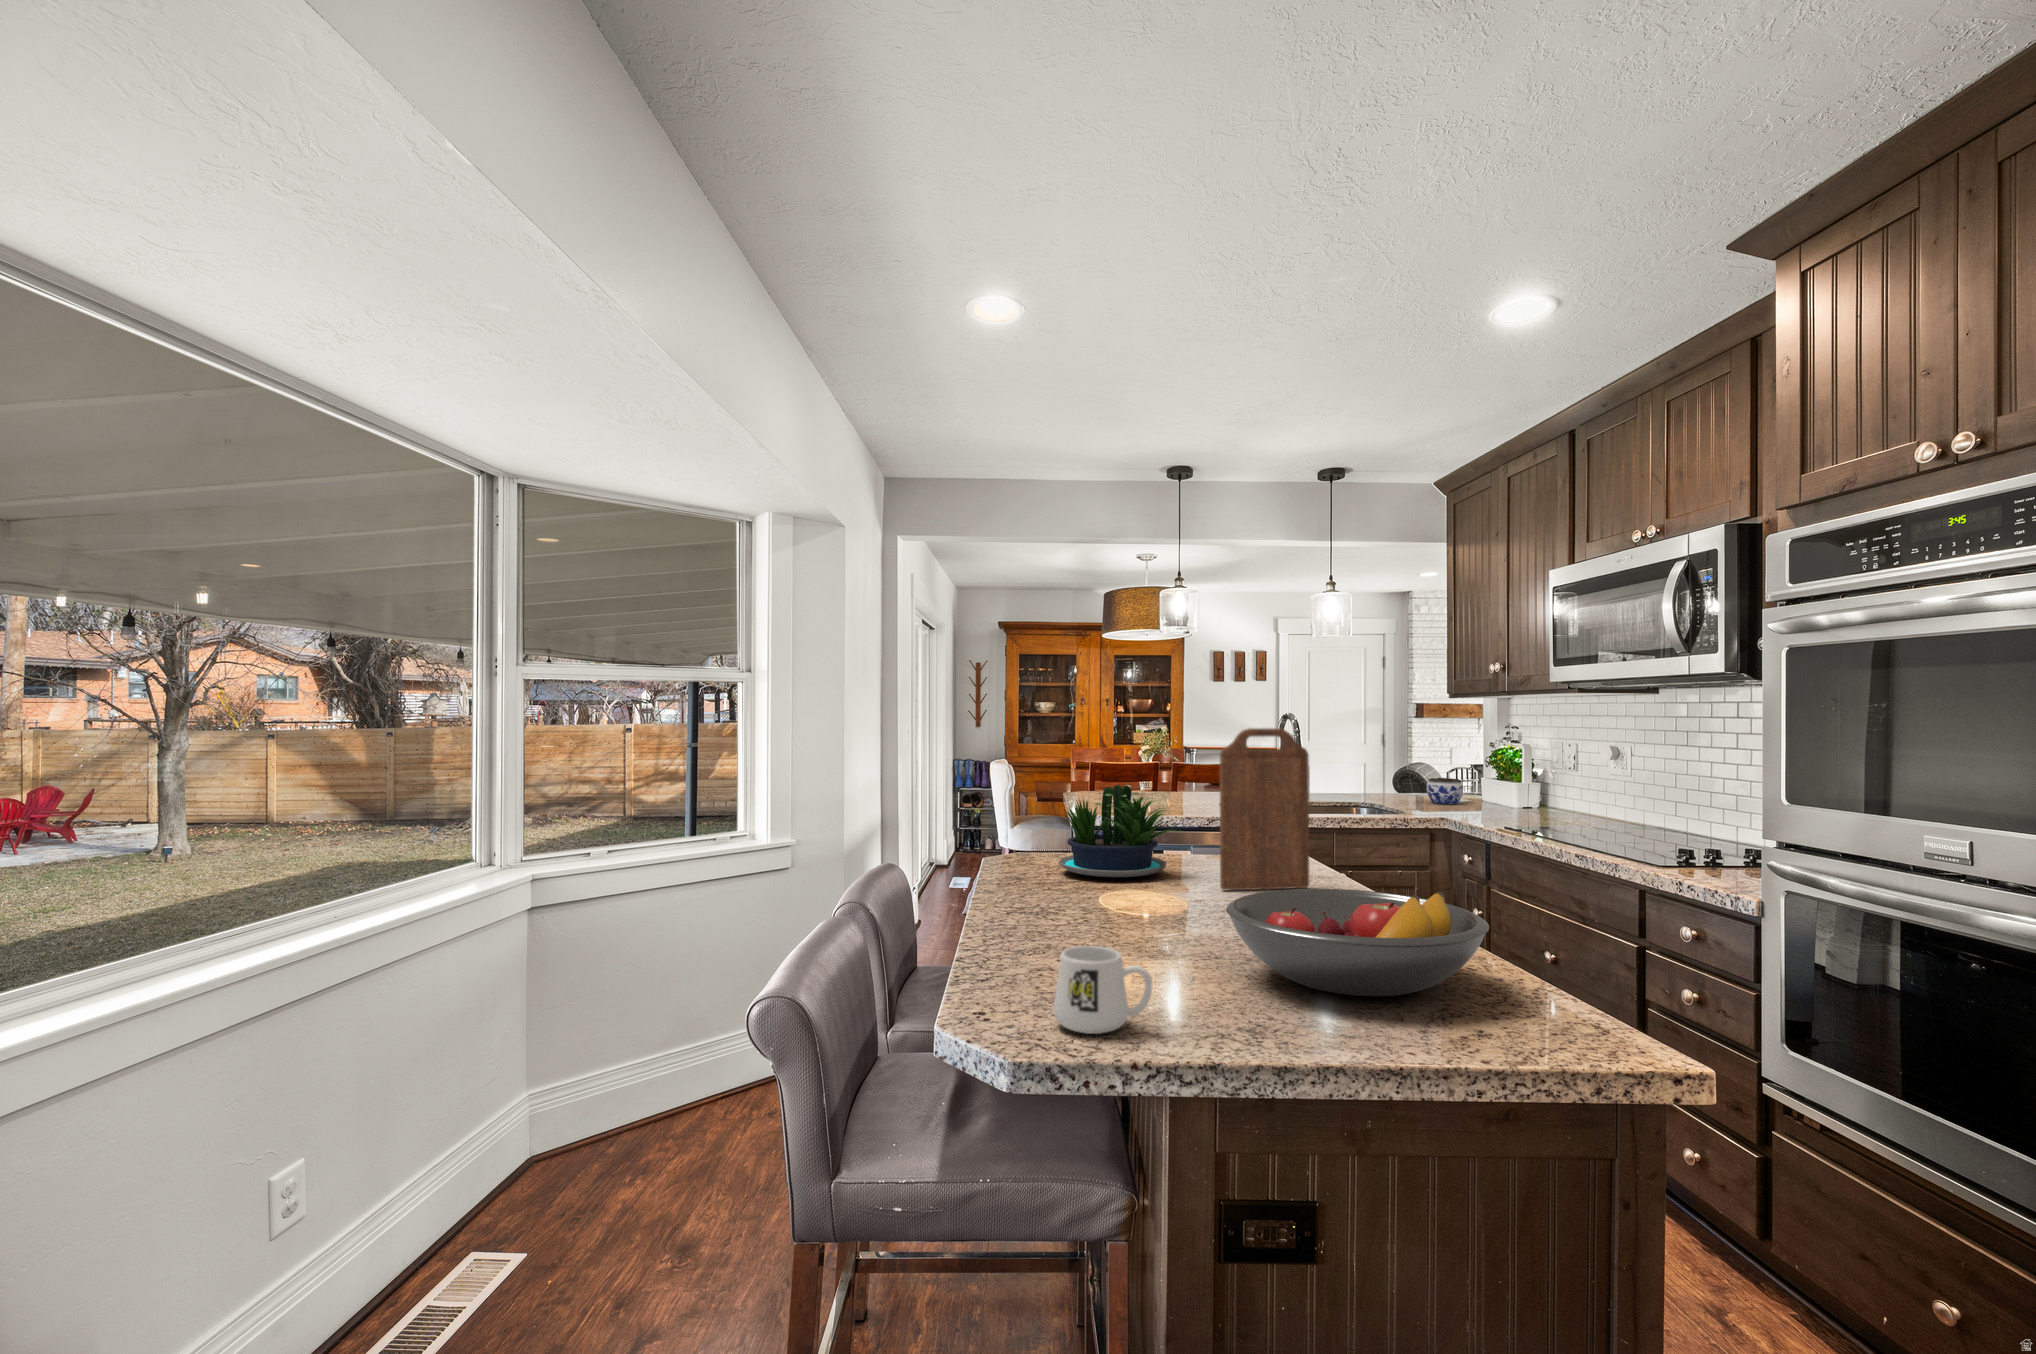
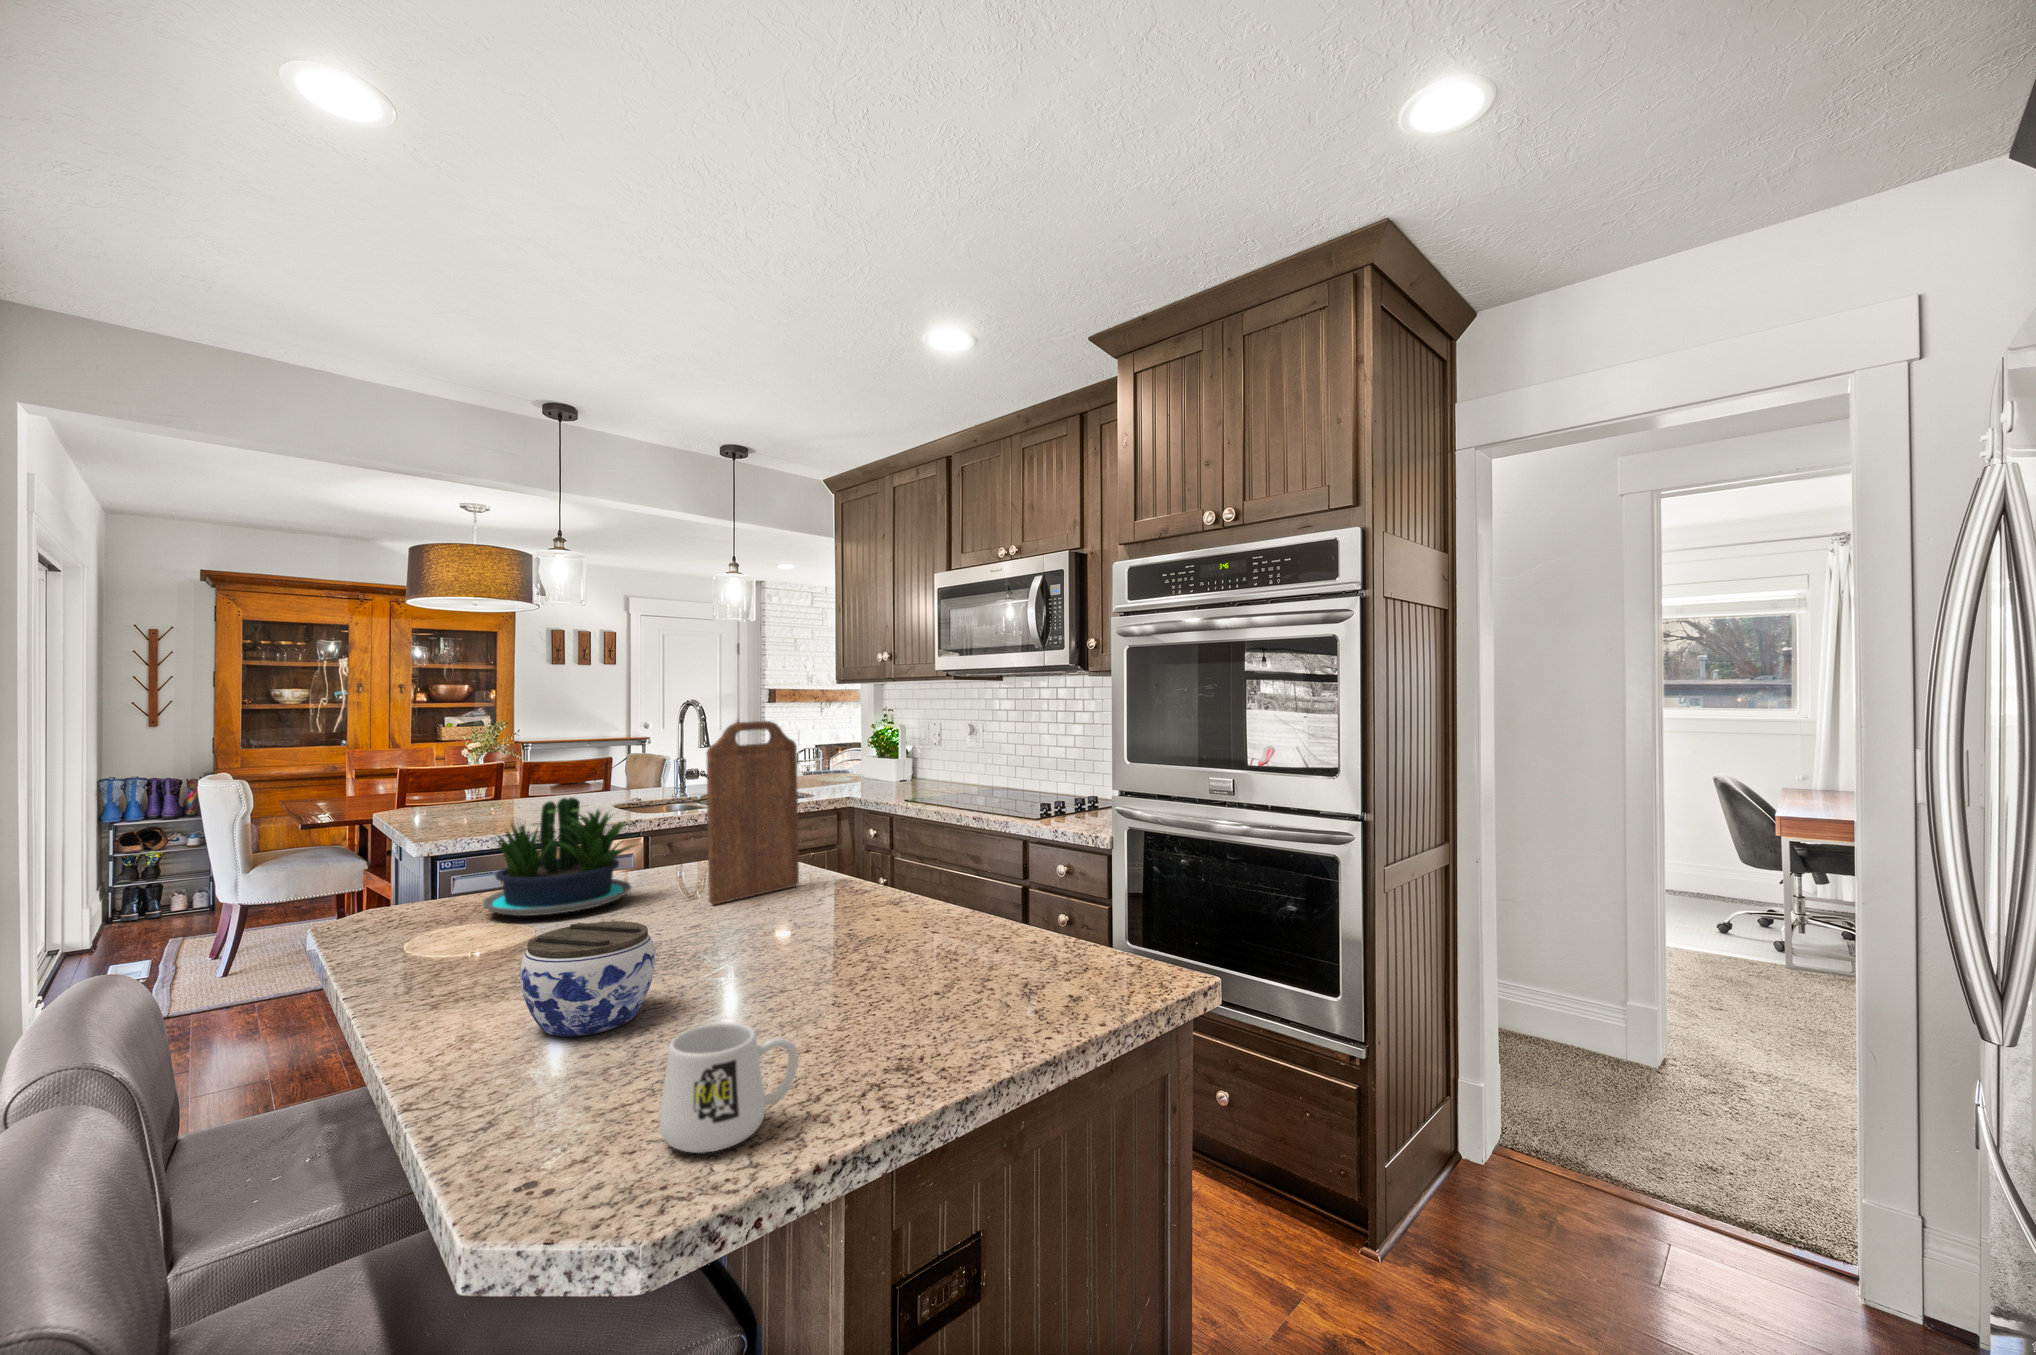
jar: present [1427,778,1463,804] -> present [520,921,655,1037]
fruit bowl: present [1226,889,1489,996] -> none [808,874,1067,1002]

